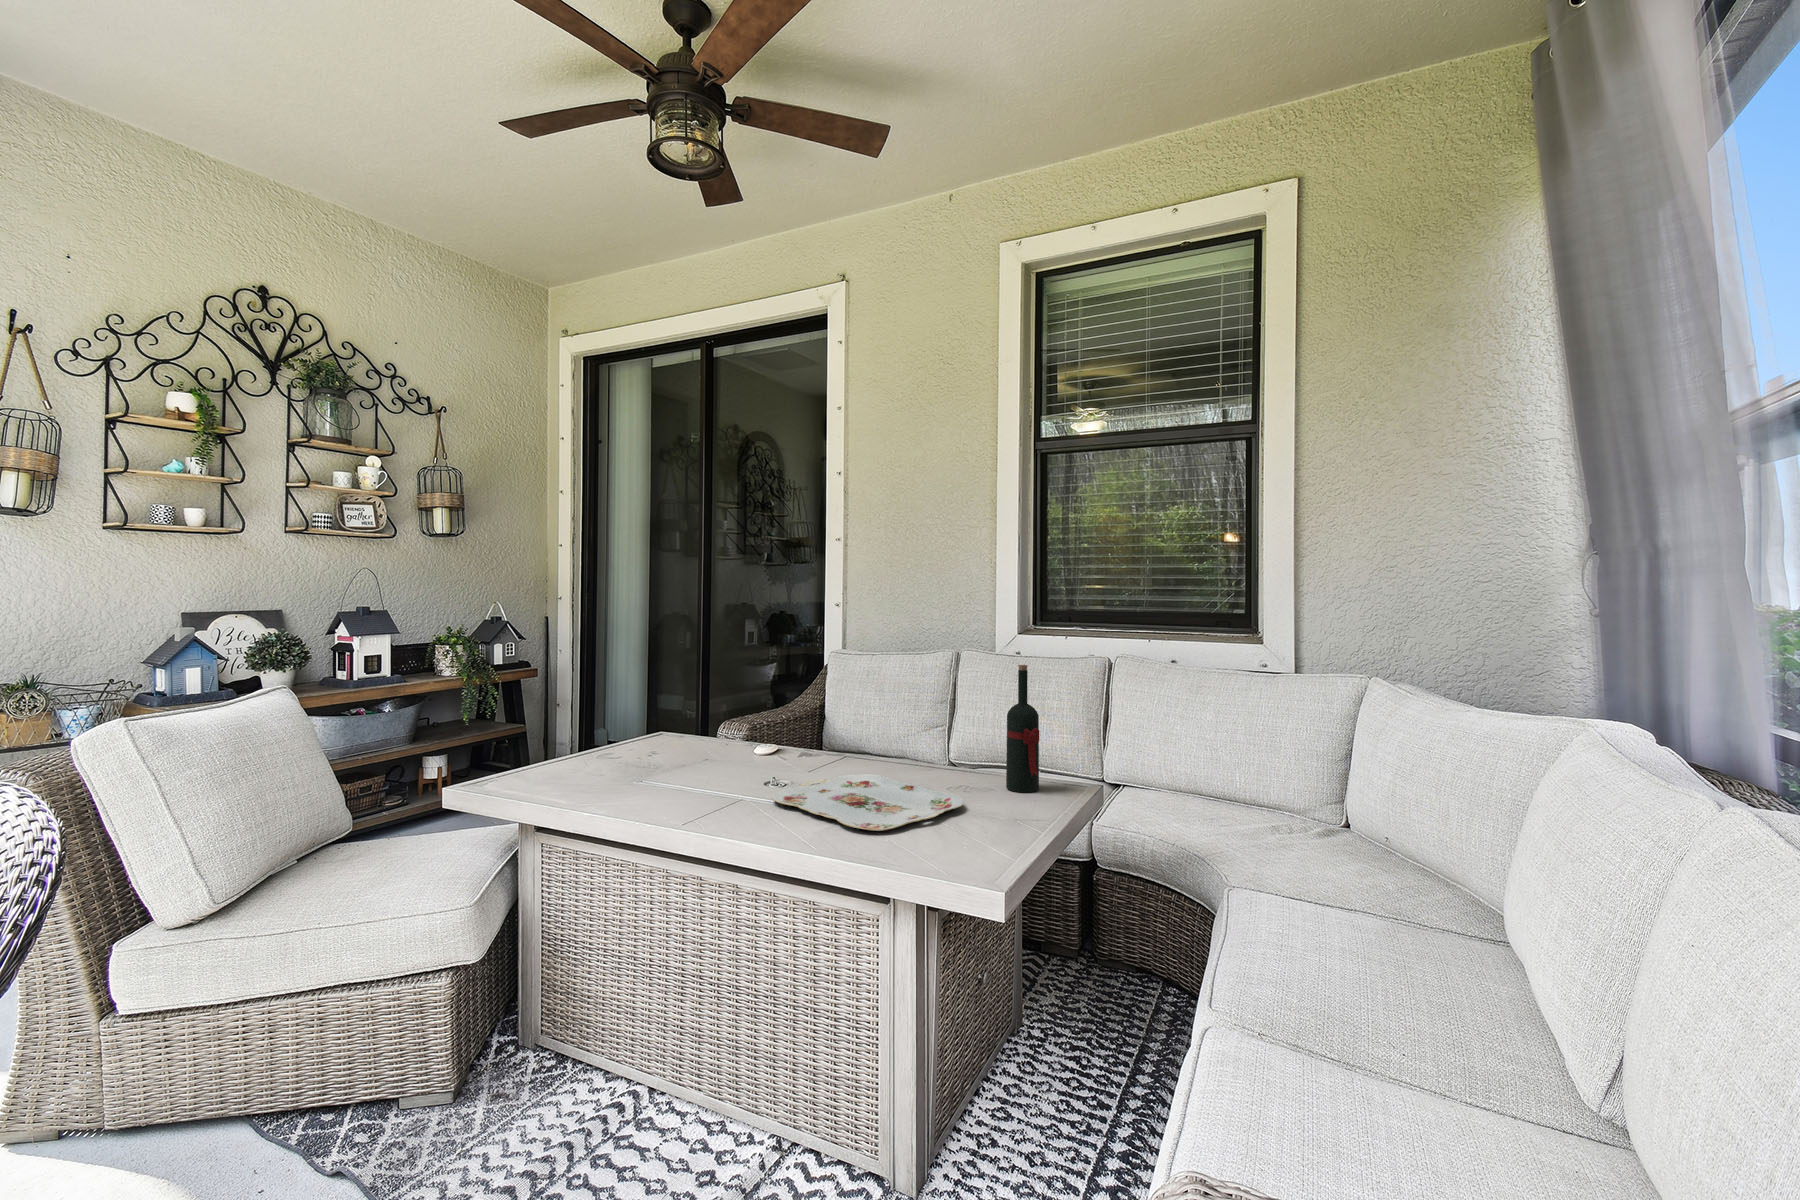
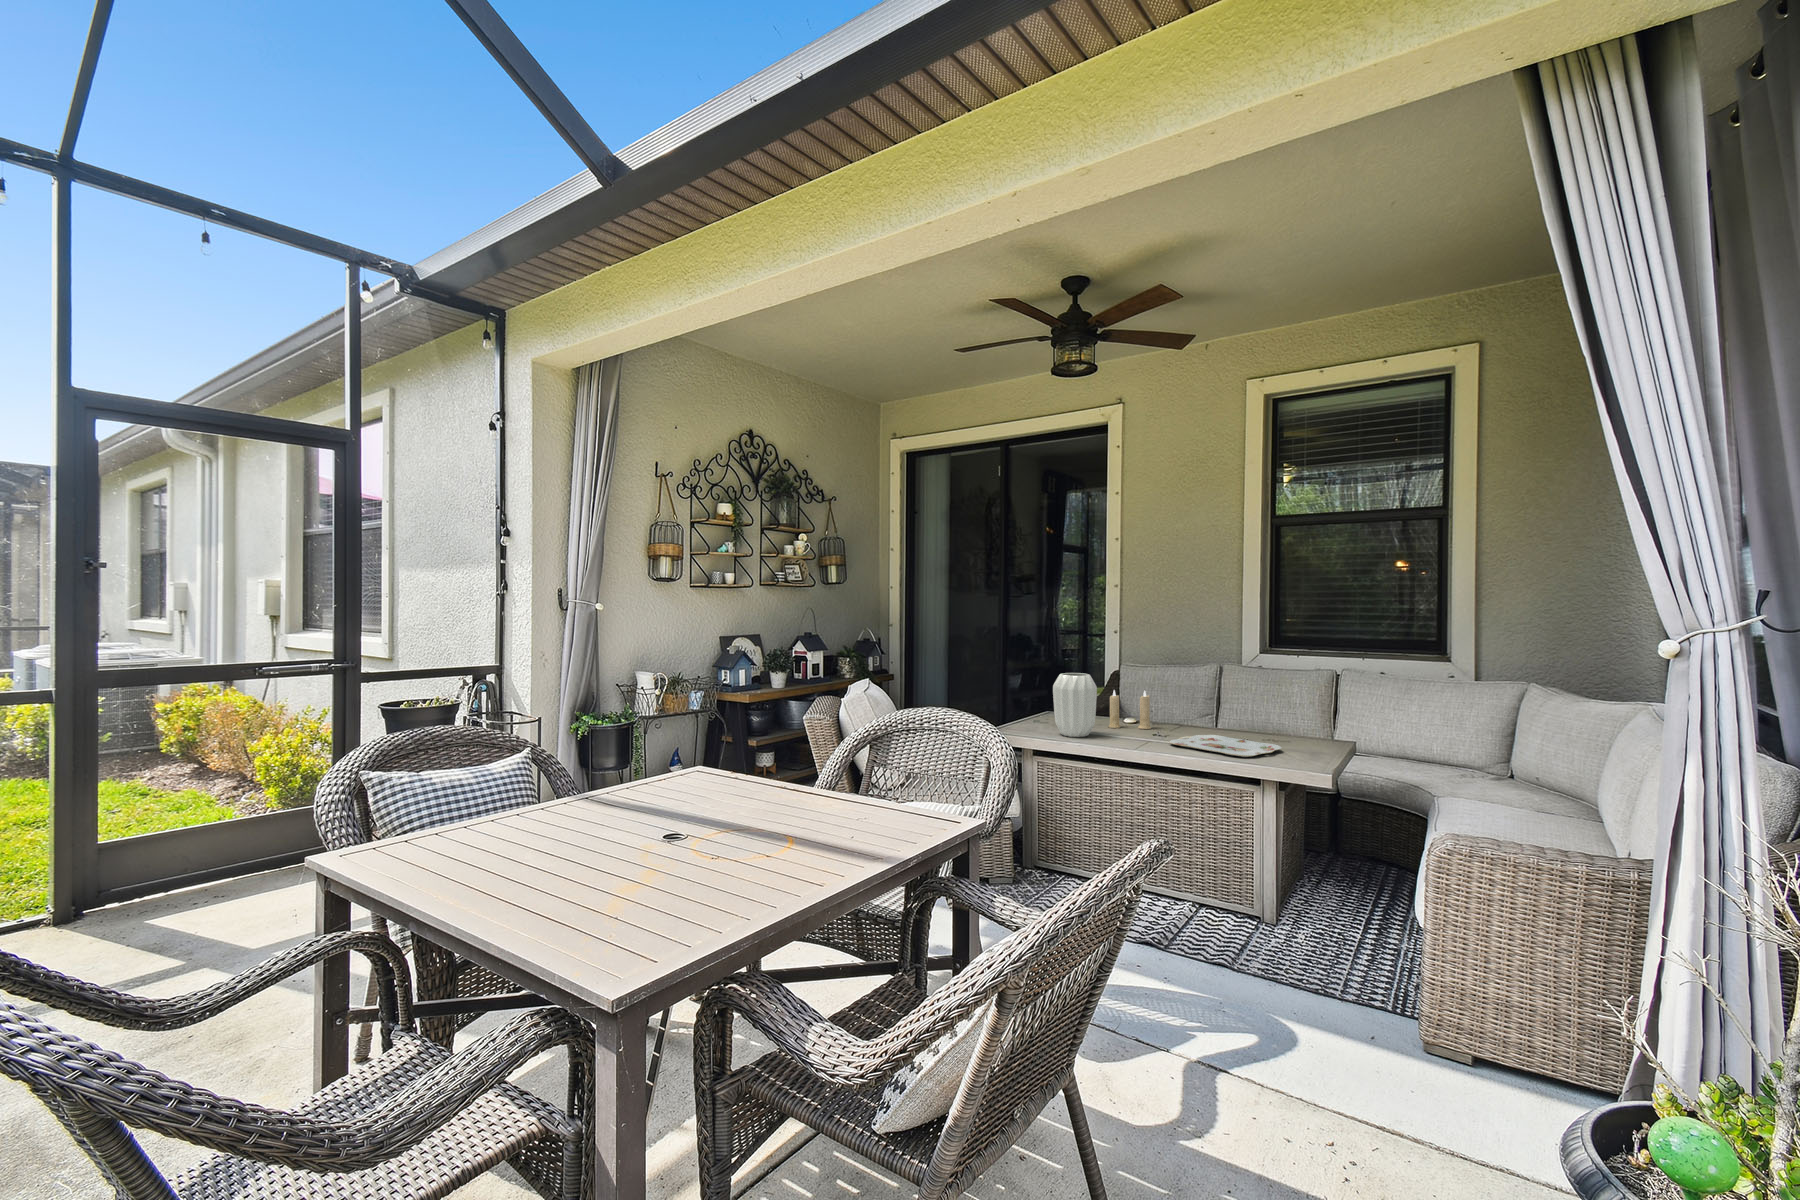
wine bottle: present [1006,665,1040,792] -> none [1297,674,1319,746]
vase: none [588,667,671,786] -> present [1053,673,1097,737]
candle: none [725,693,795,761] -> present [1108,690,1151,729]

